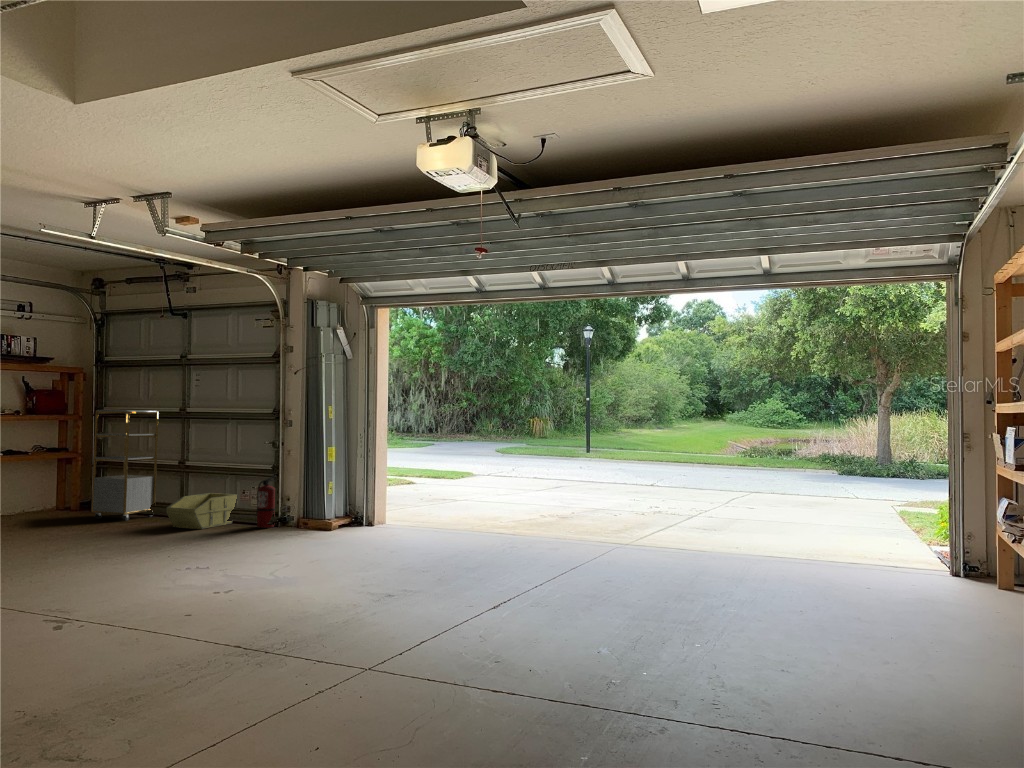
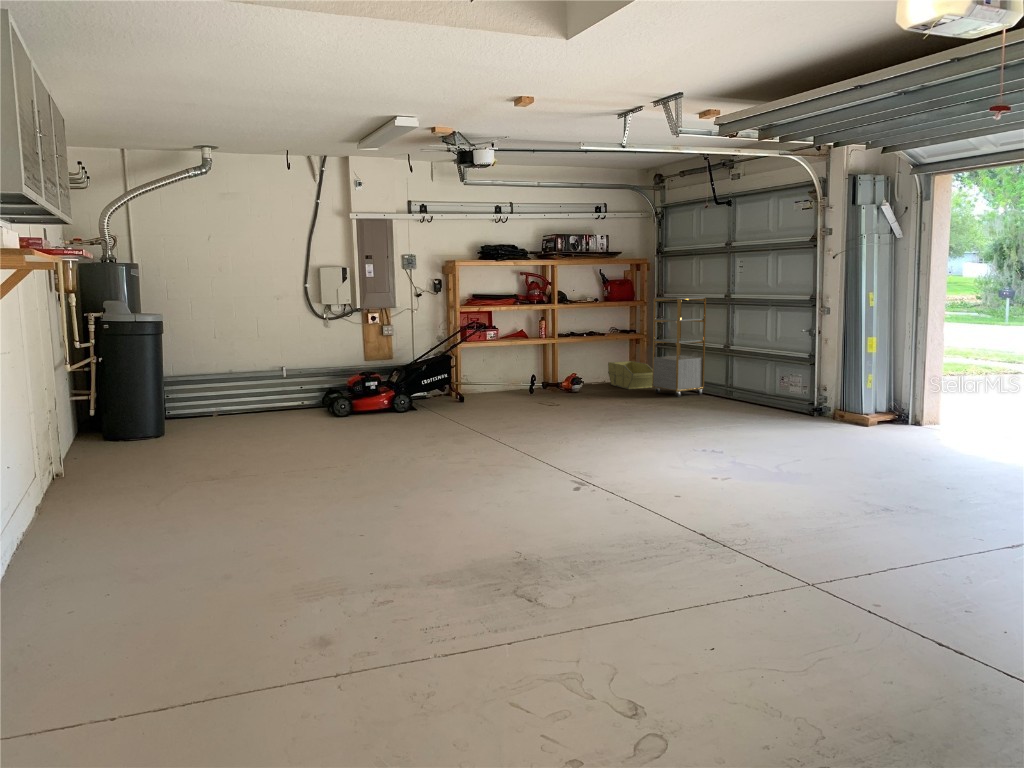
fire extinguisher: present [256,476,276,528] -> none [790,364,810,417]
storage bin: present [166,493,237,529] -> present [608,361,653,389]

